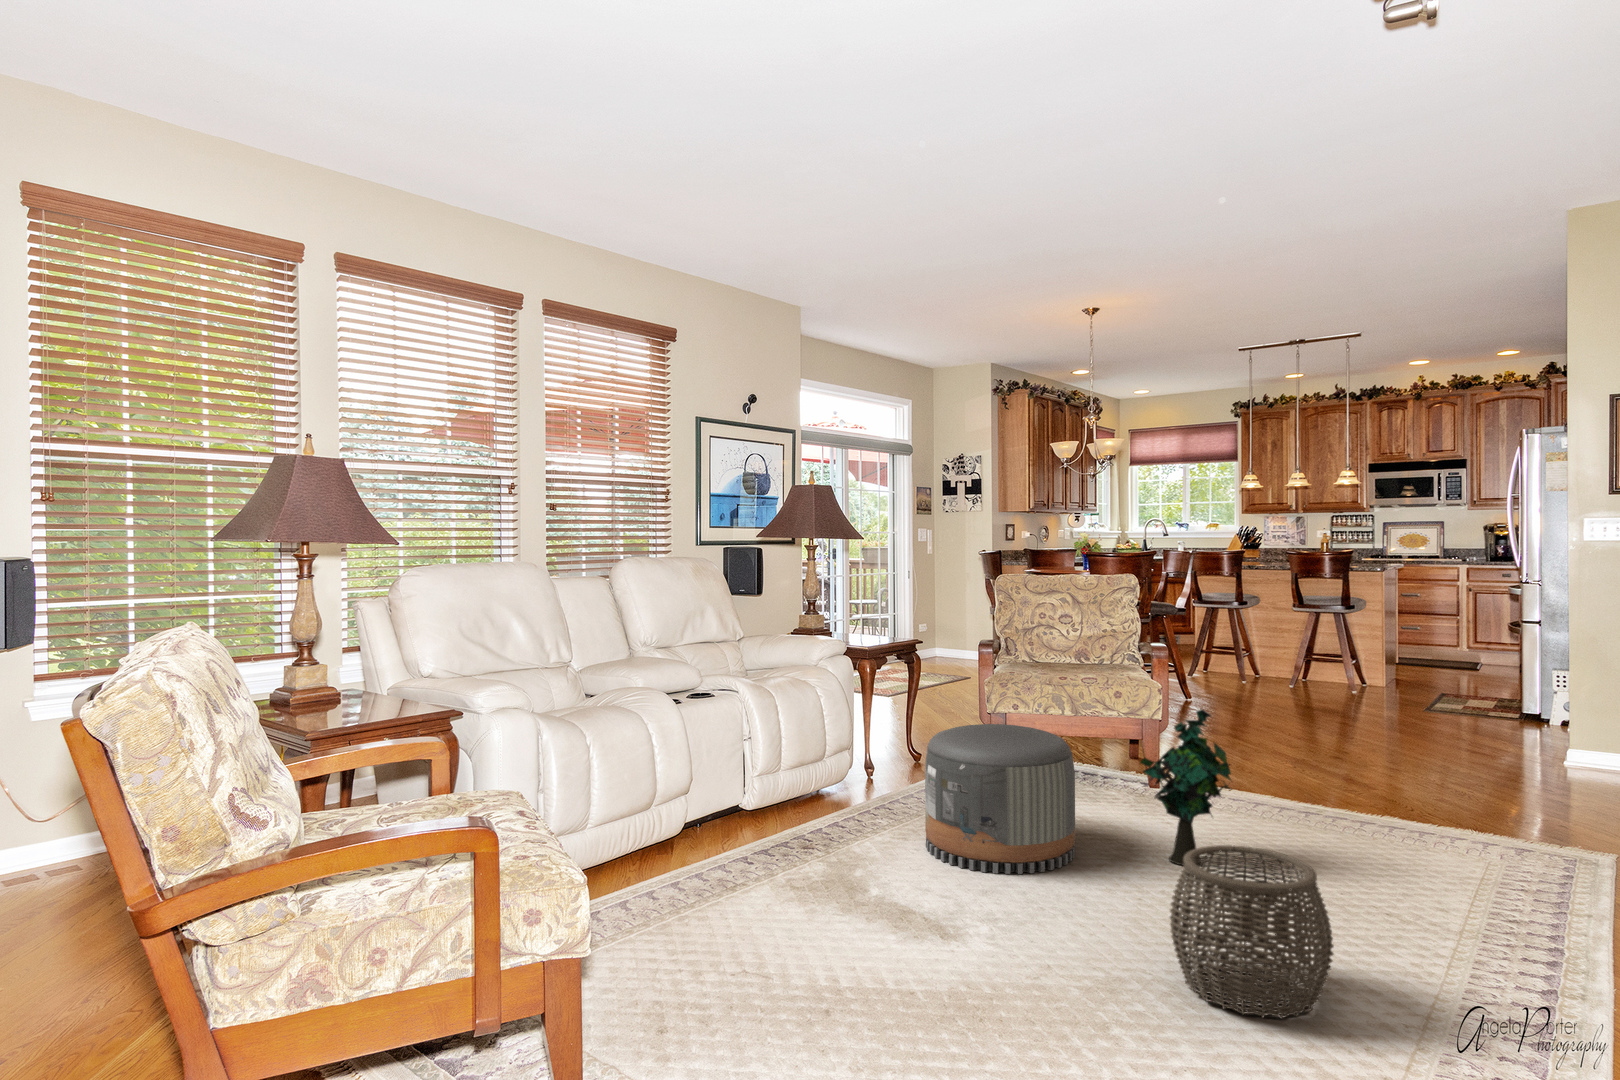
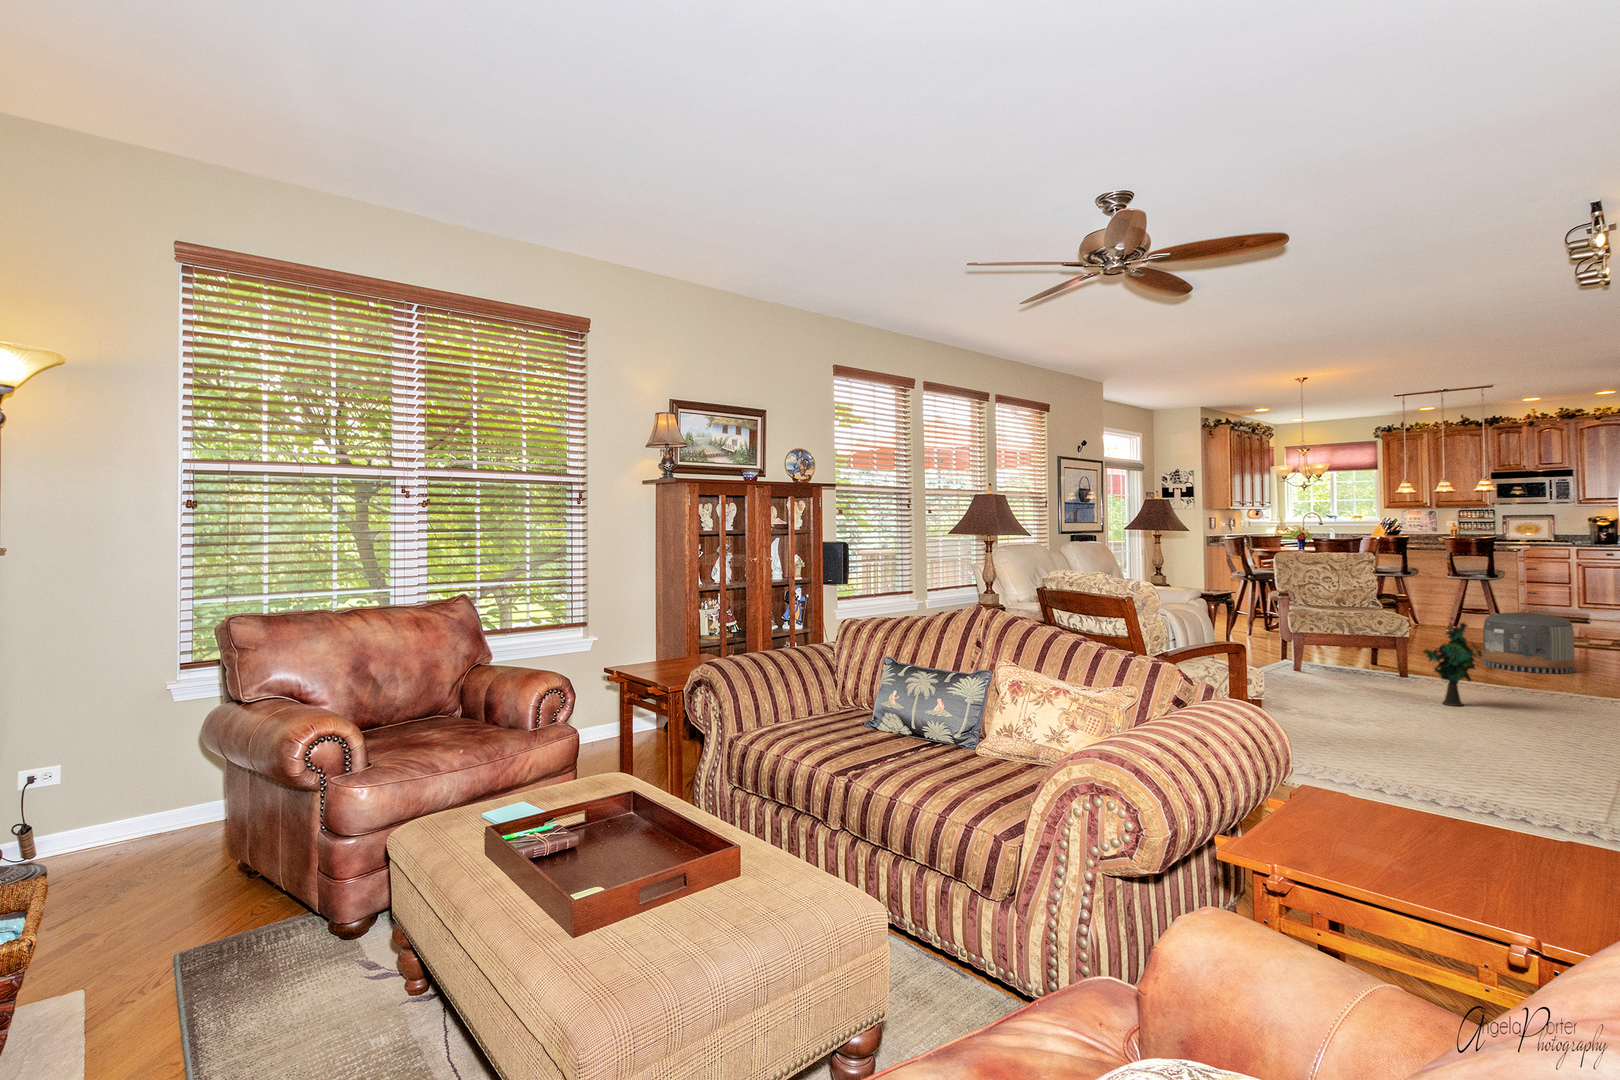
pouf: present [925,724,1075,874] -> present [1483,612,1574,673]
woven basket: present [1170,845,1334,1019] -> none [1484,679,1579,751]

